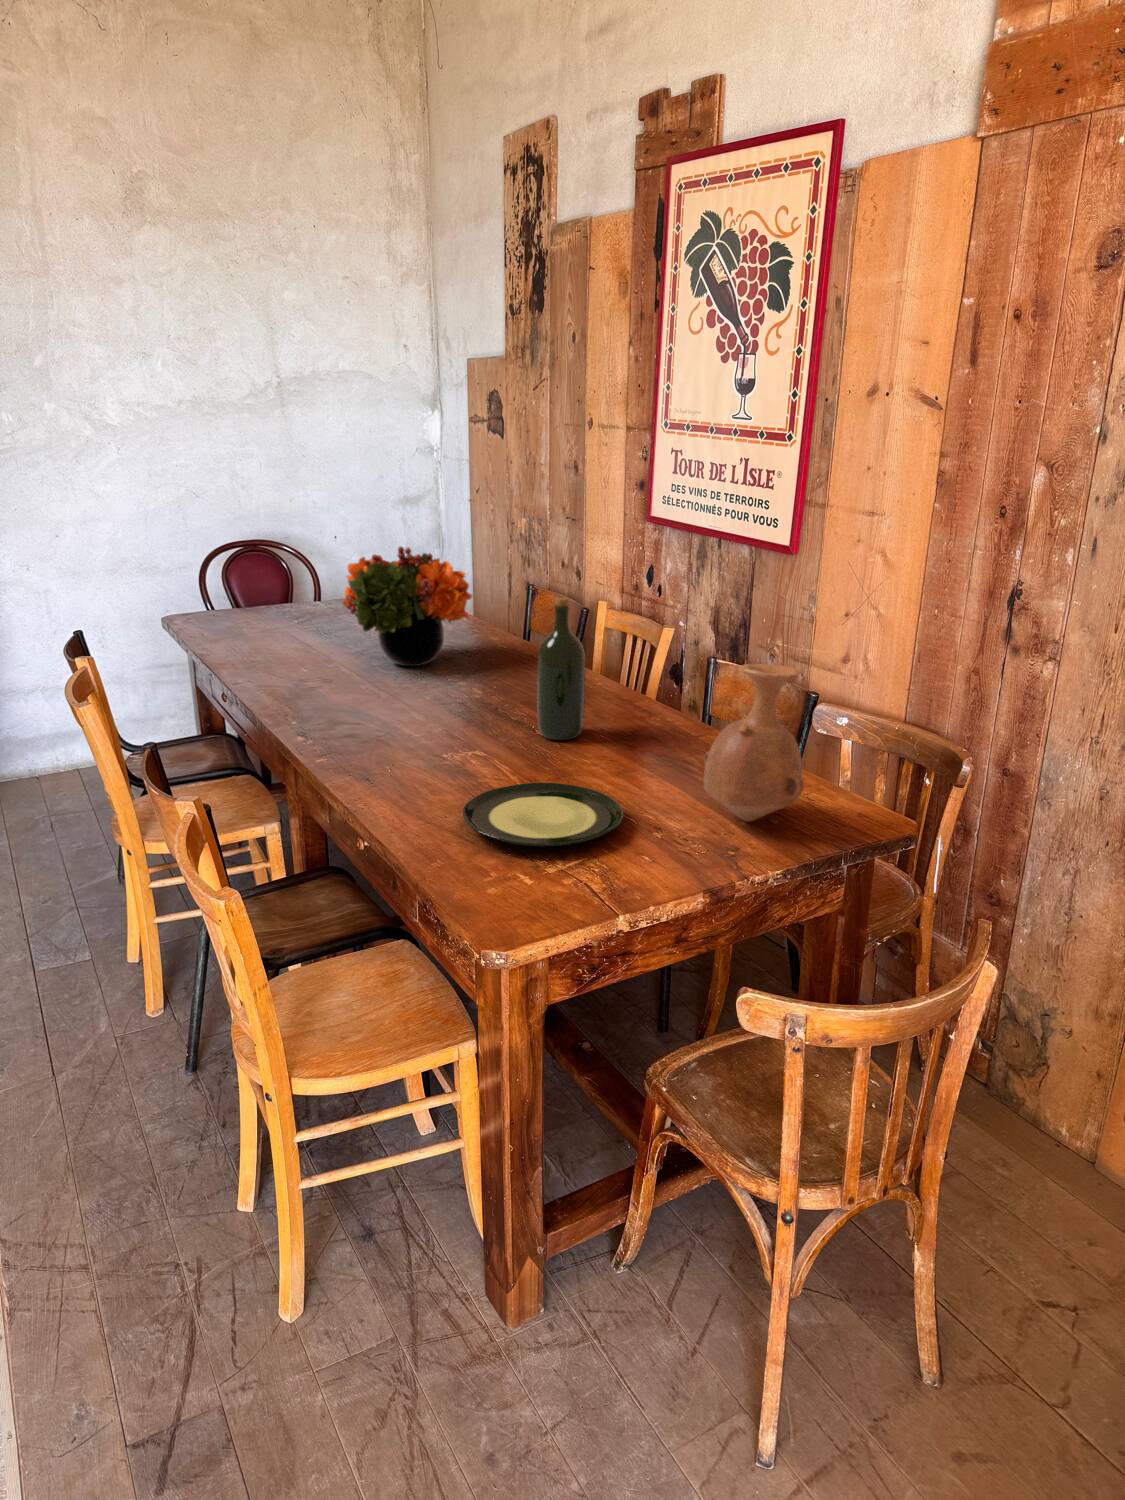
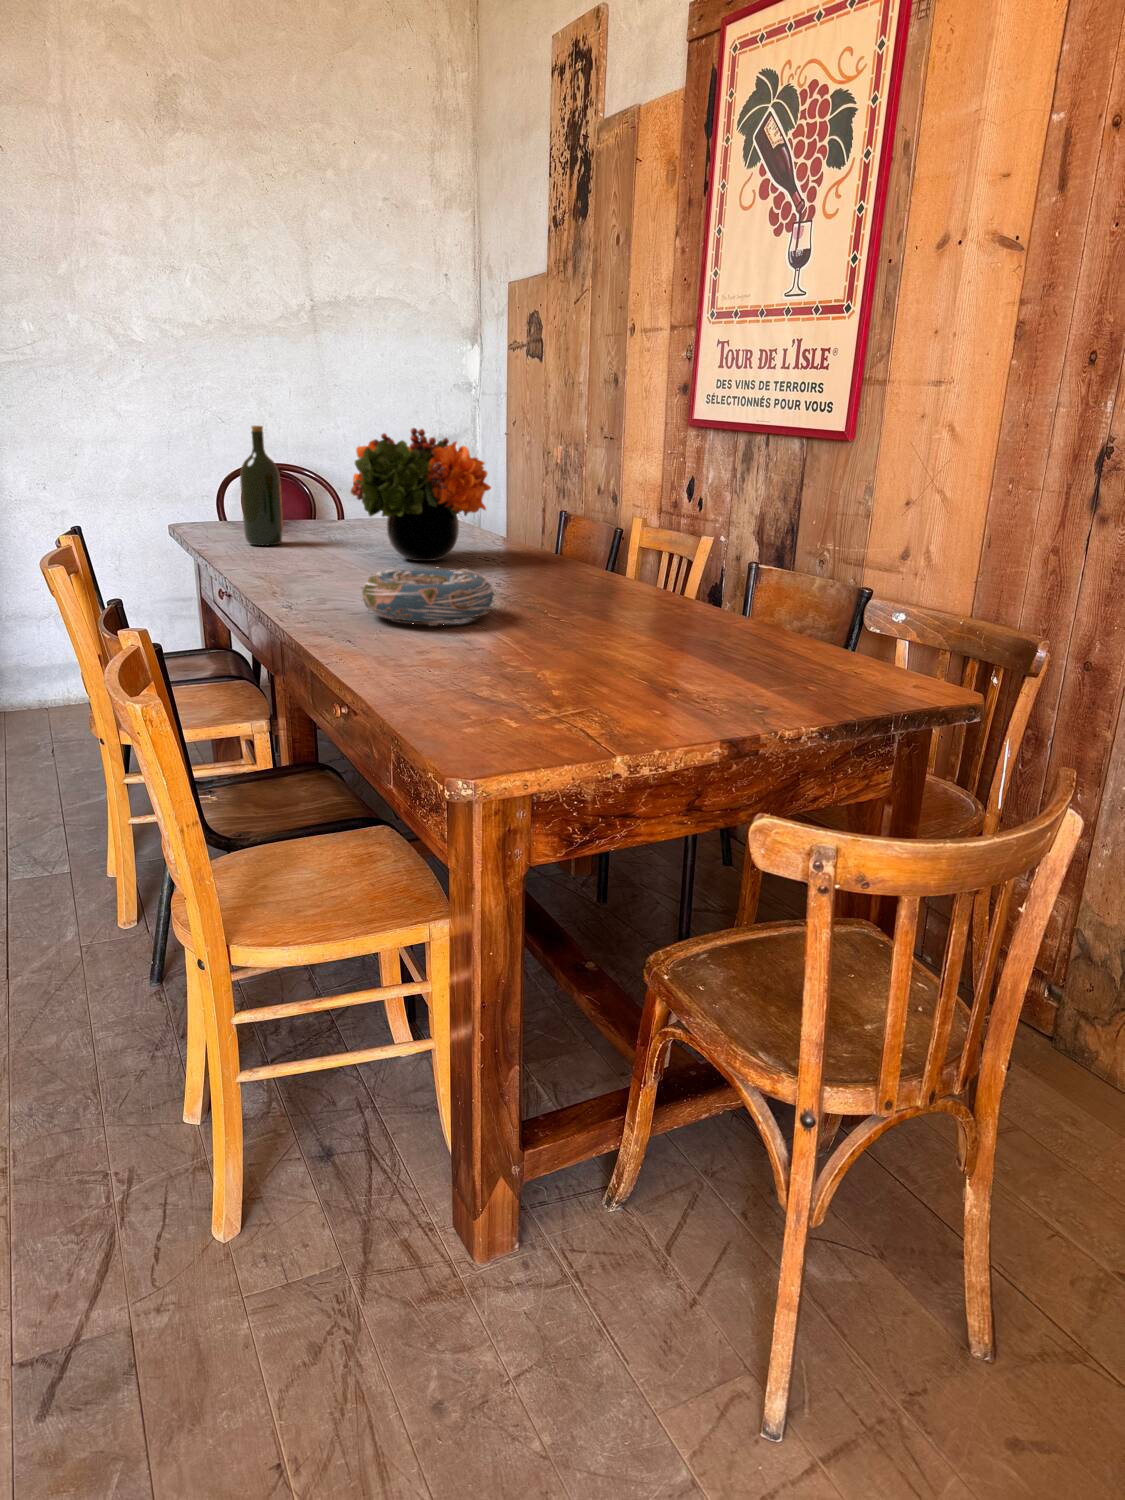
wine bottle: present [537,597,585,740] -> present [240,426,283,545]
vase: present [704,664,804,821] -> none [729,492,848,683]
decorative bowl: none [372,698,492,760] -> present [362,569,494,626]
plate: present [462,783,623,846] -> none [446,641,633,690]

